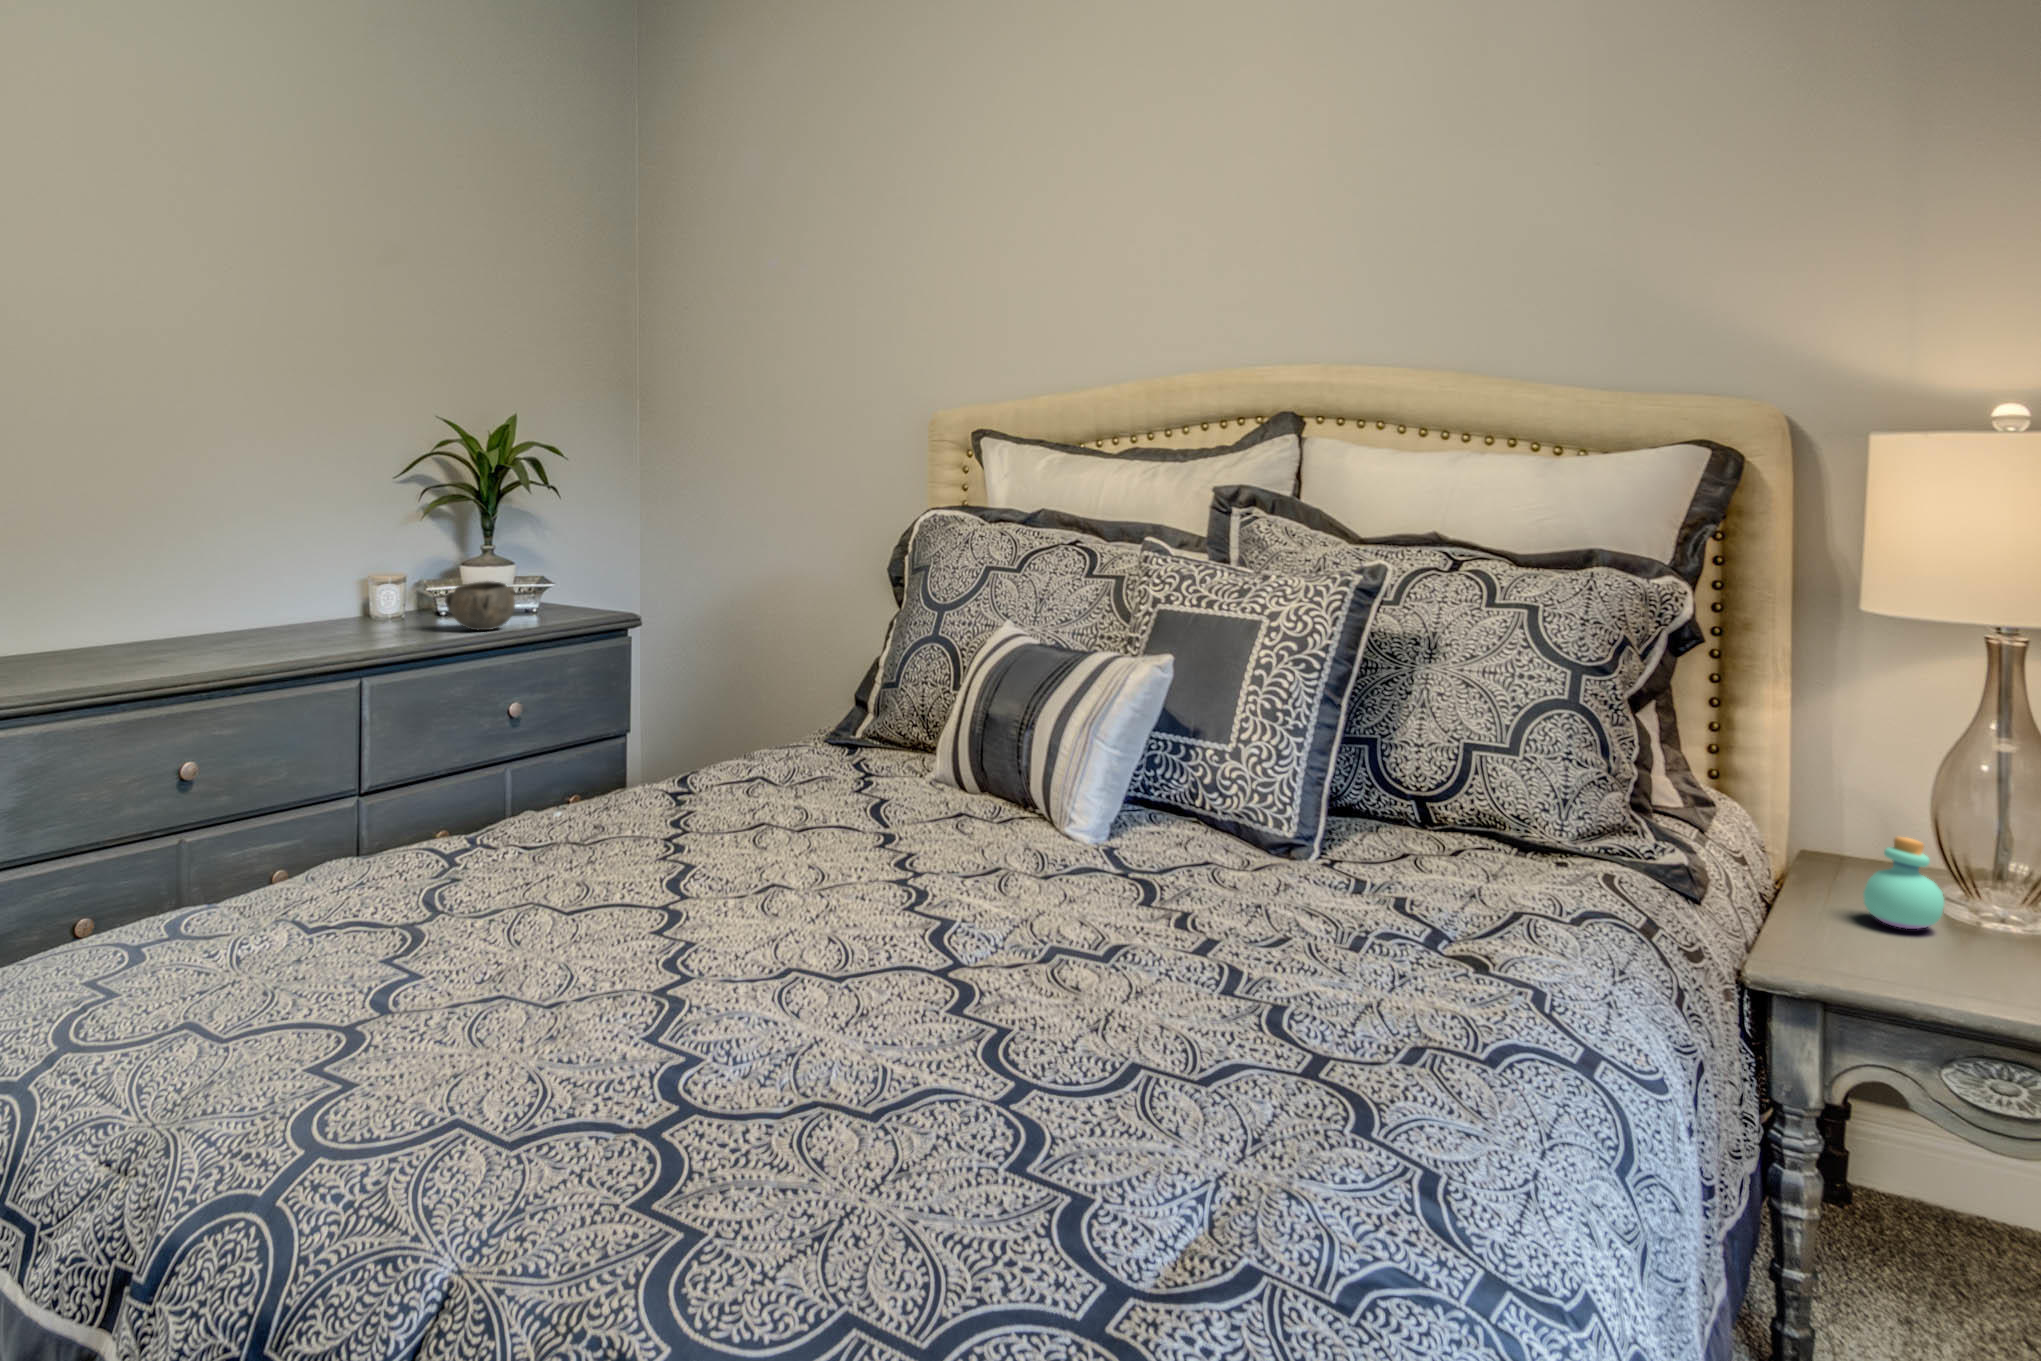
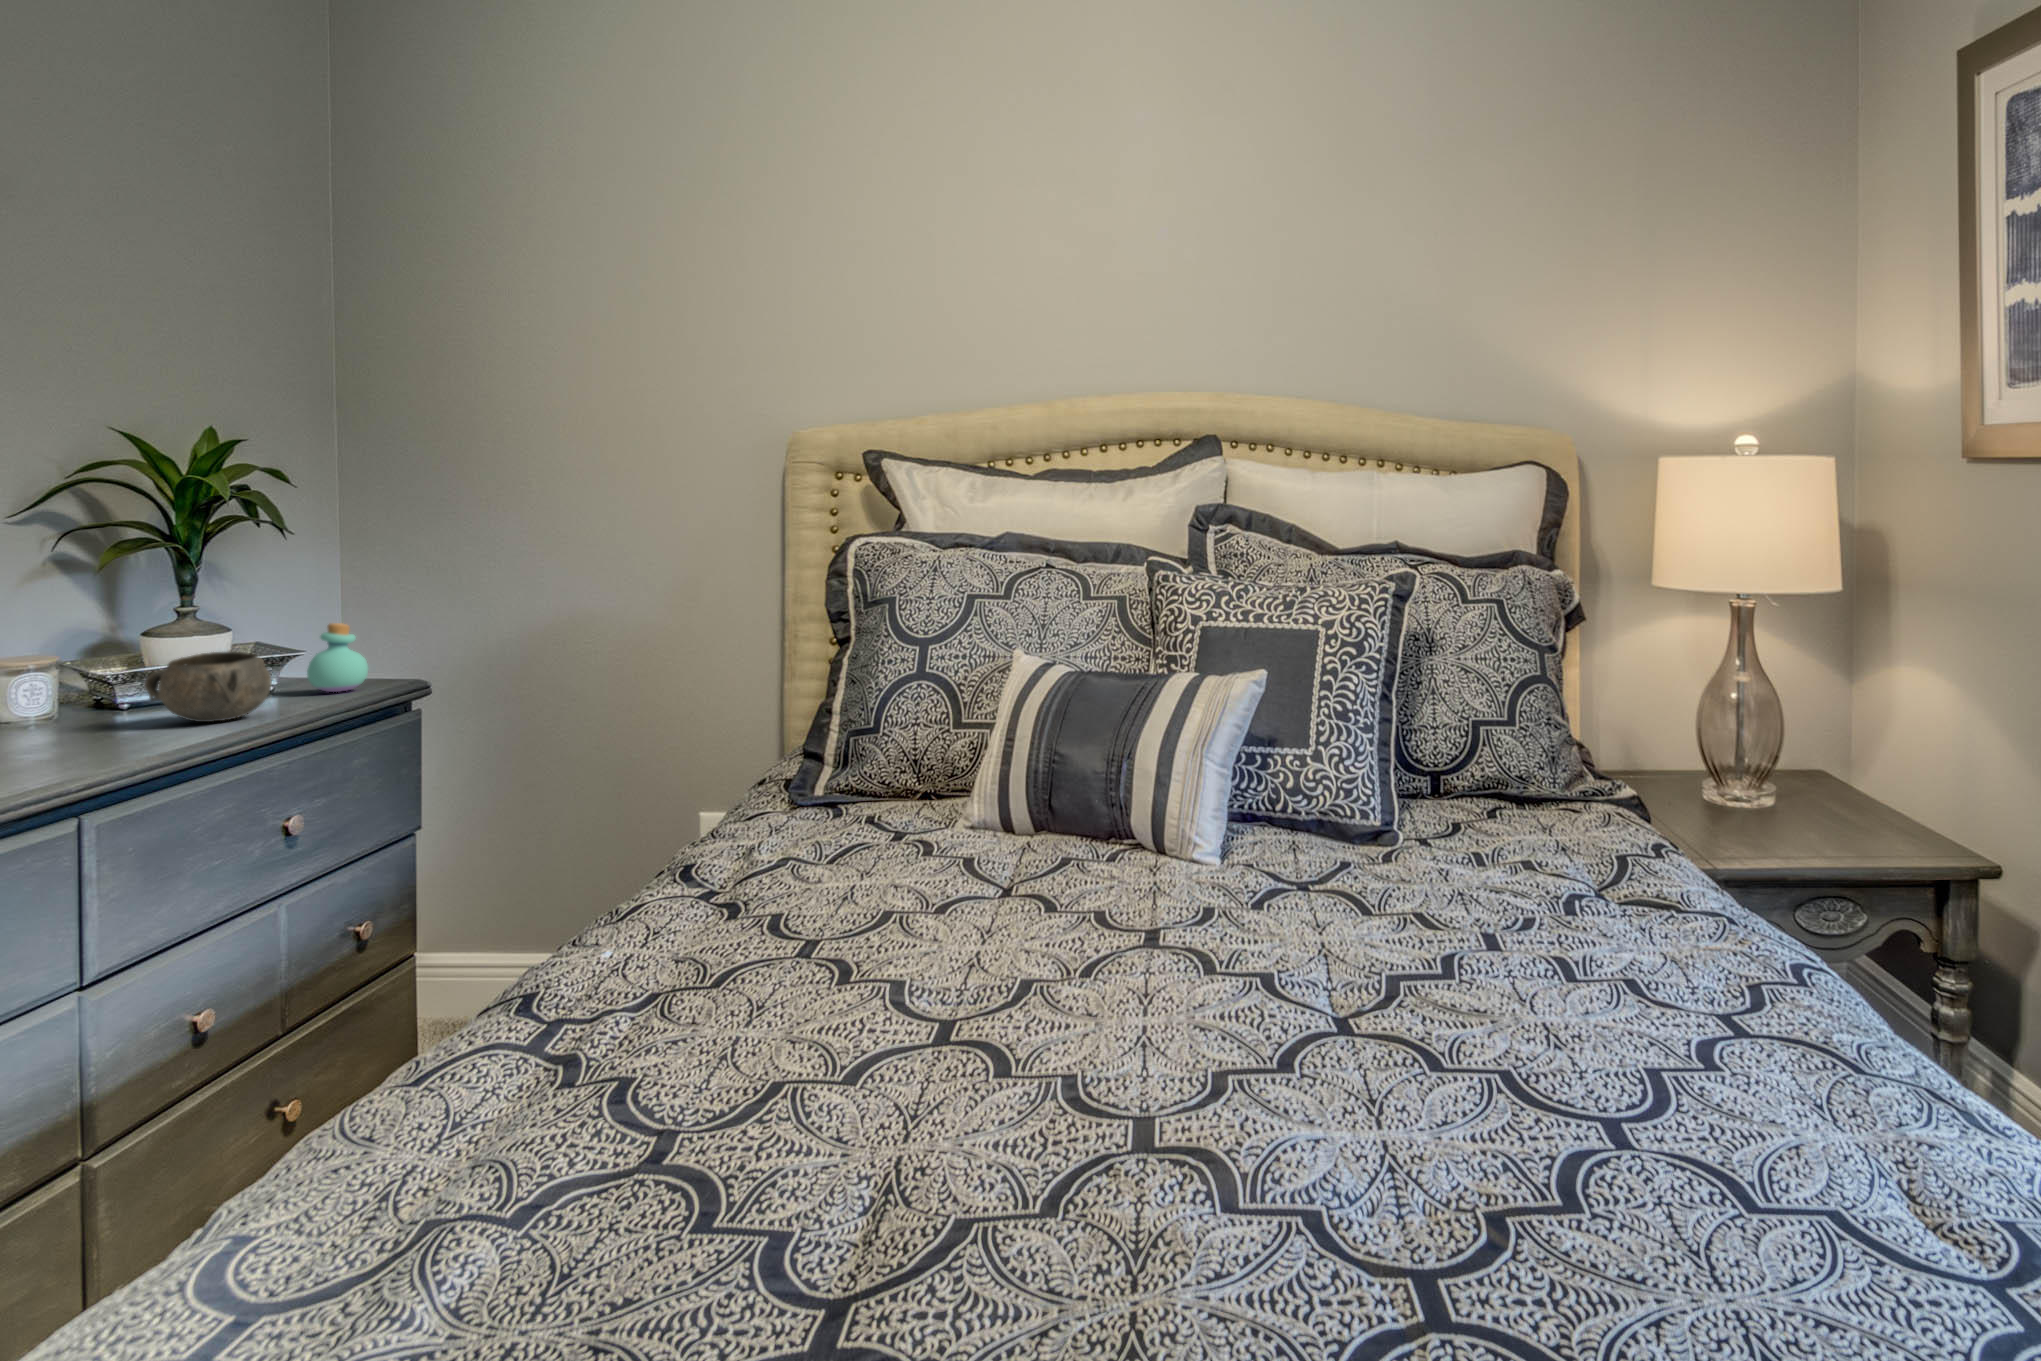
perfume bottle: present [1863,837,1945,929] -> present [307,623,368,692]

